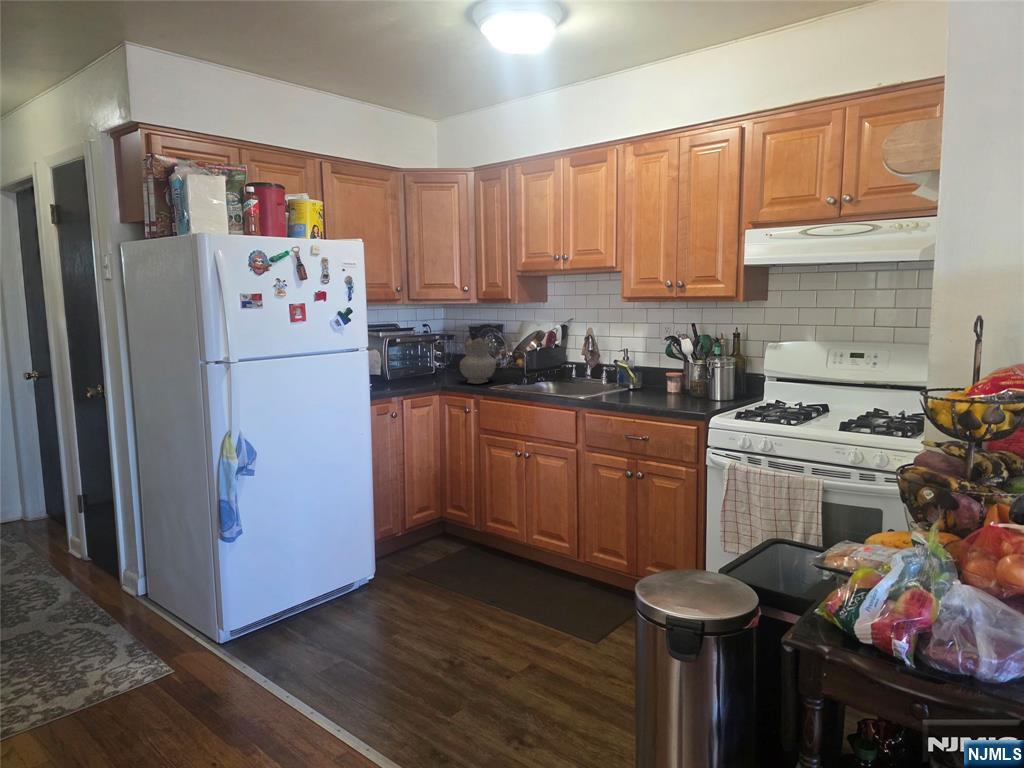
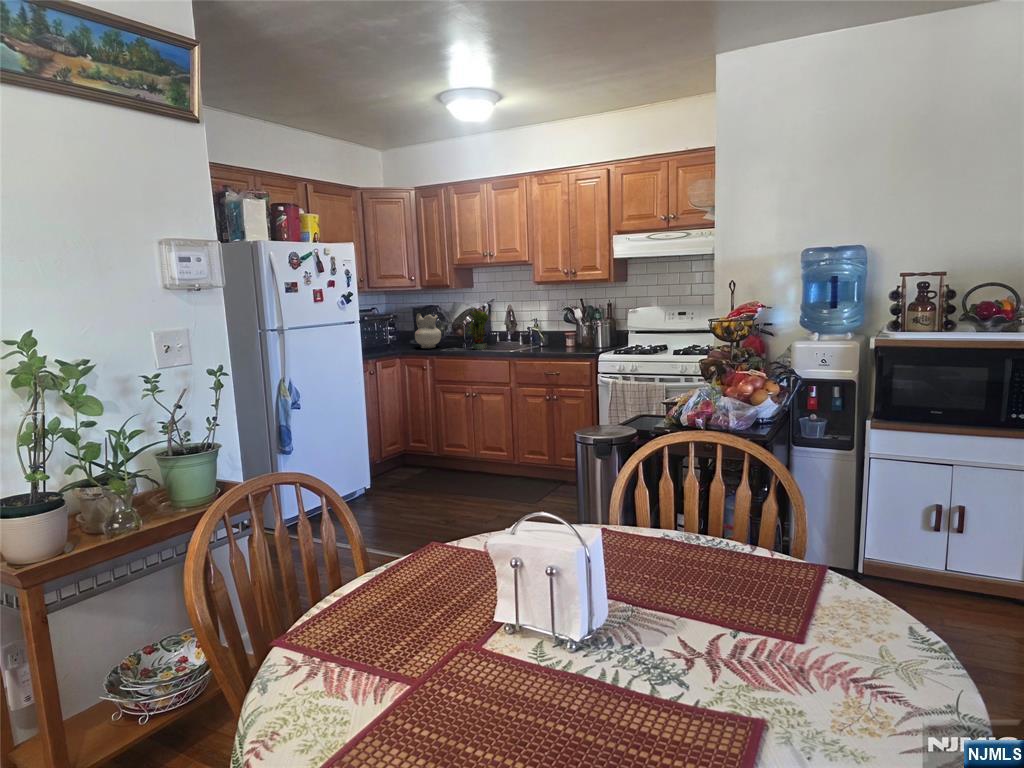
potted plant: none [522,330,558,390] -> present [465,307,489,349]

